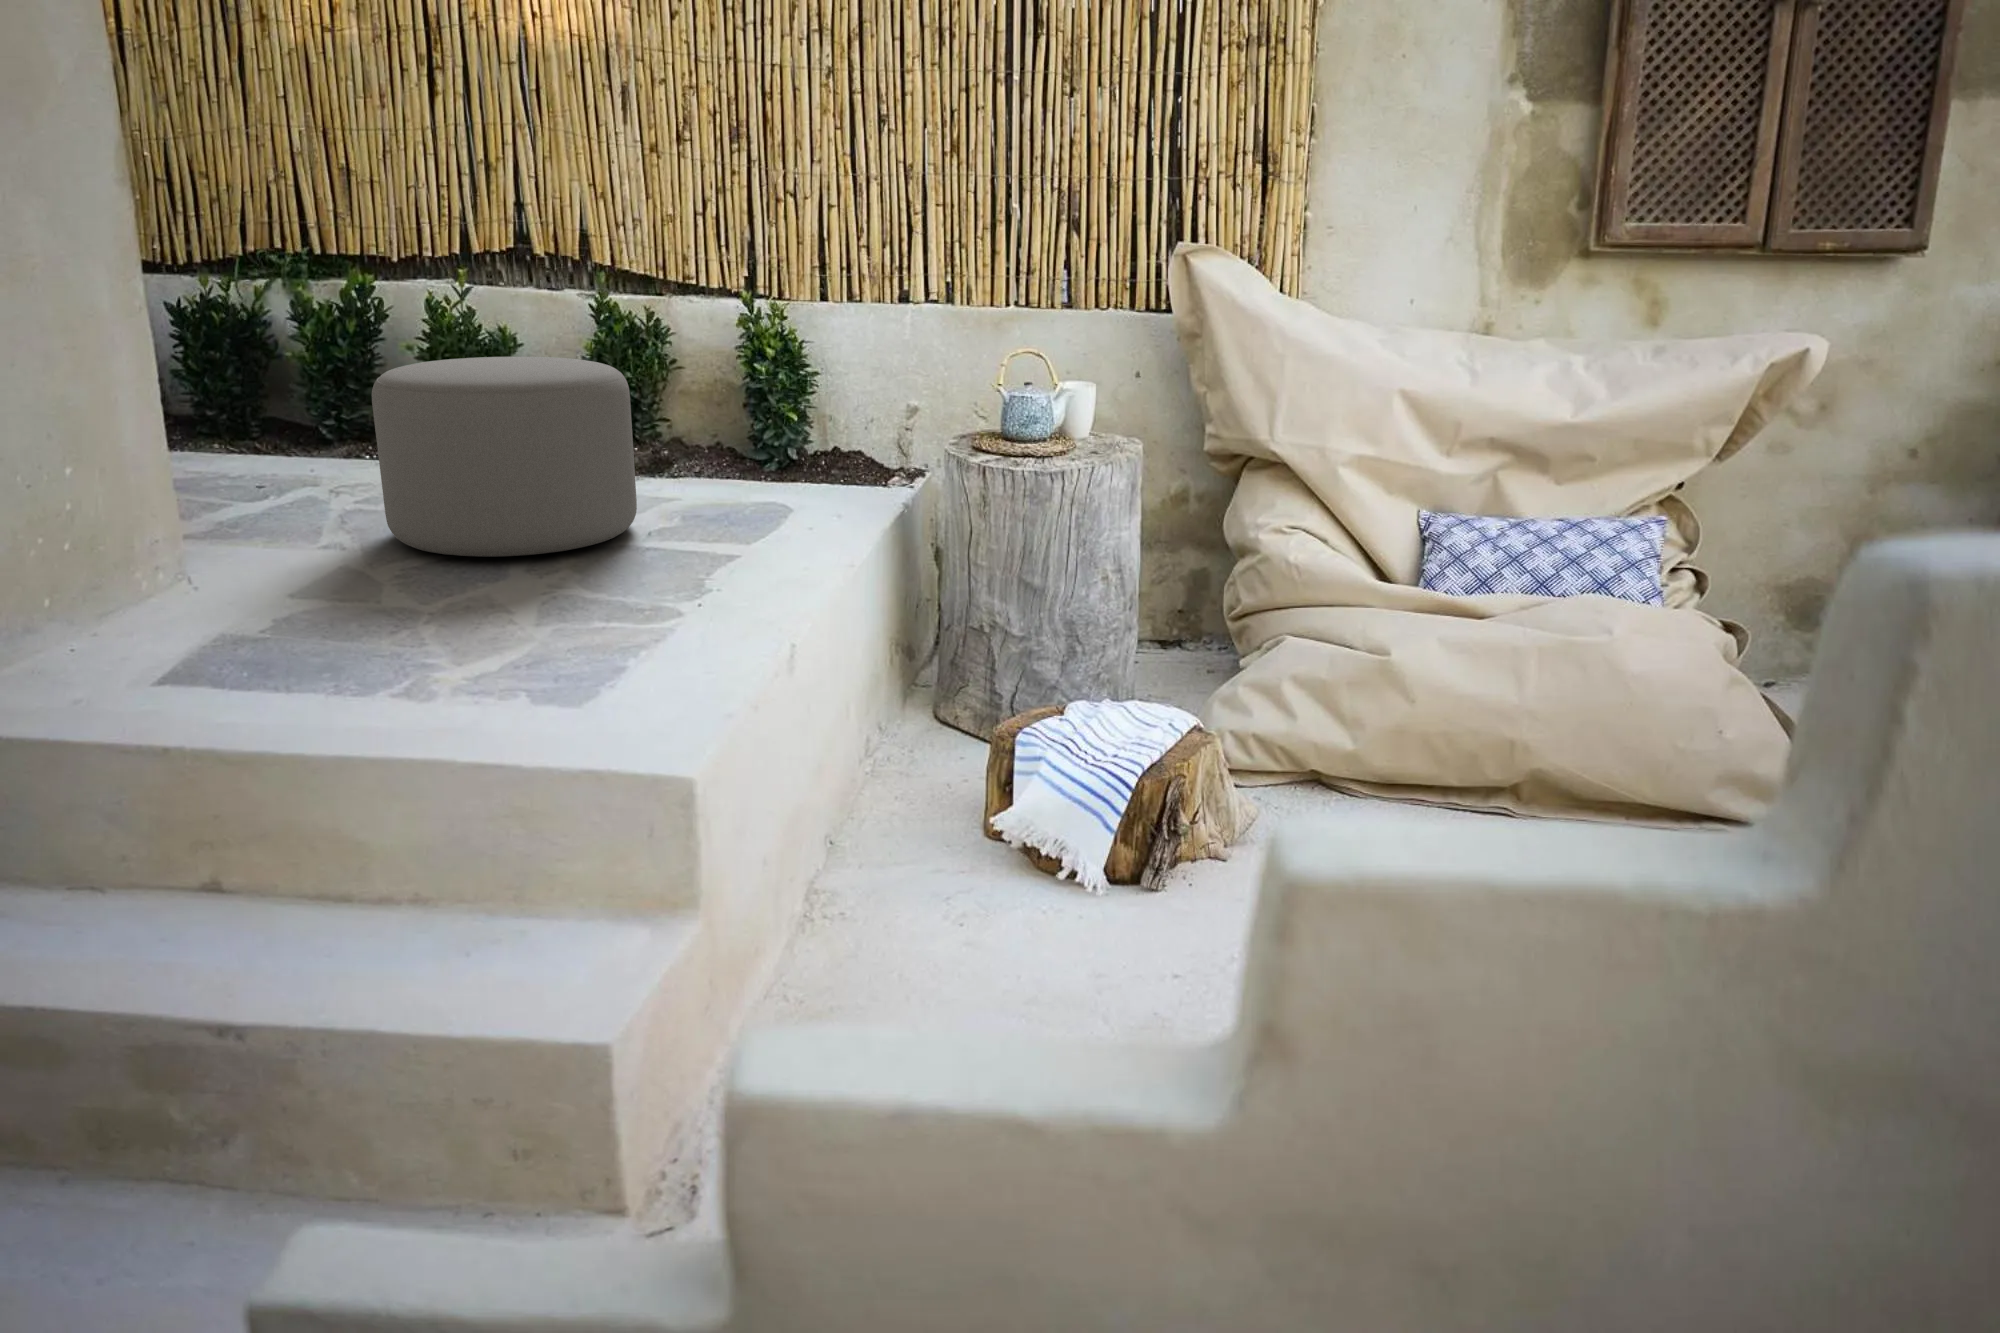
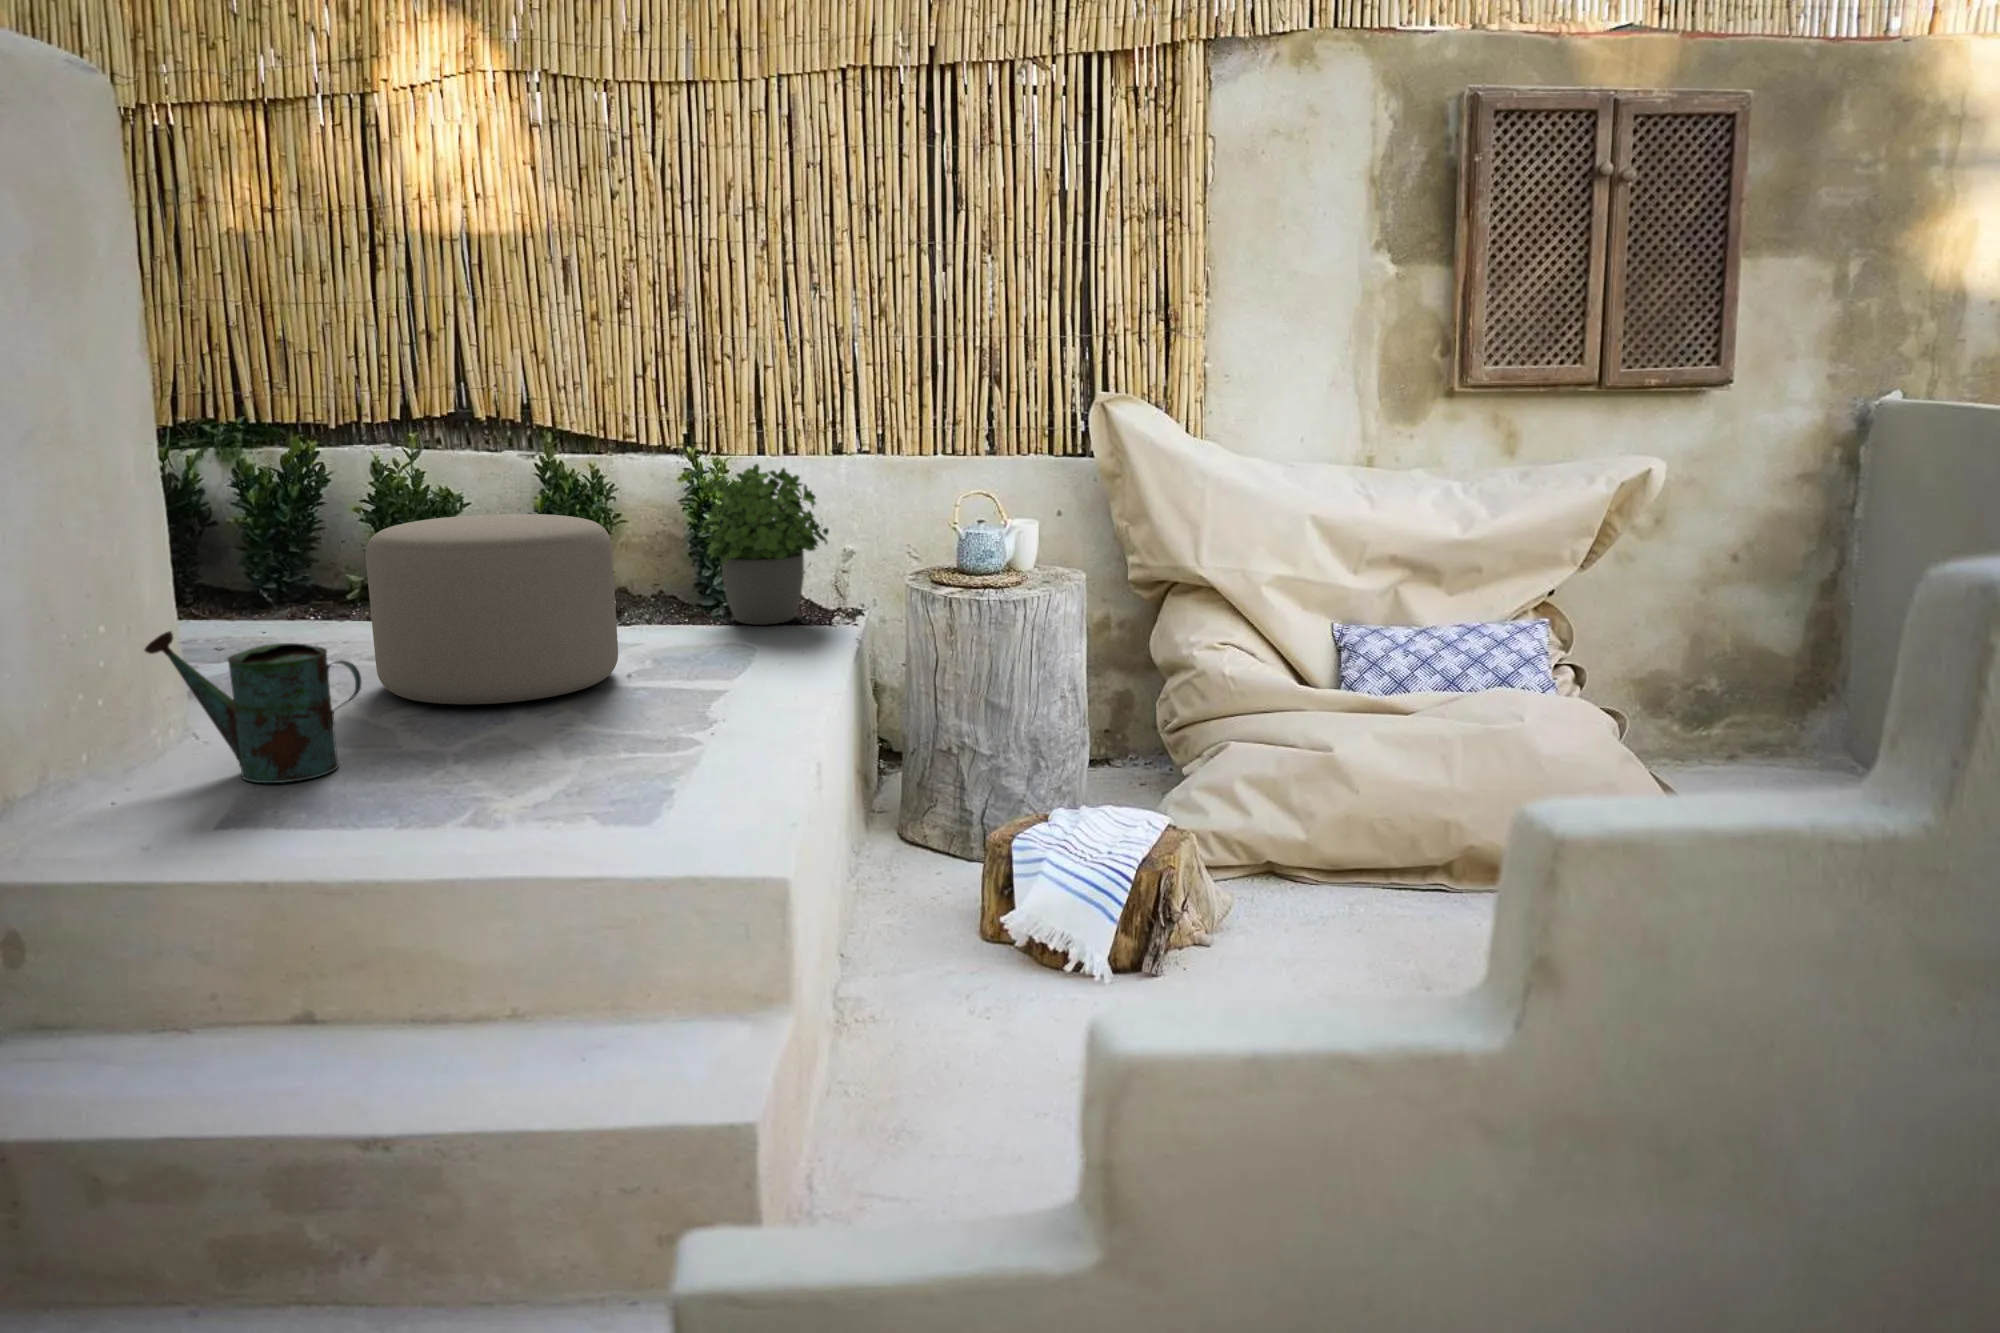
potted plant: none [746,311,884,483] -> present [699,464,829,625]
watering can: none [112,468,326,631] -> present [145,631,361,783]

